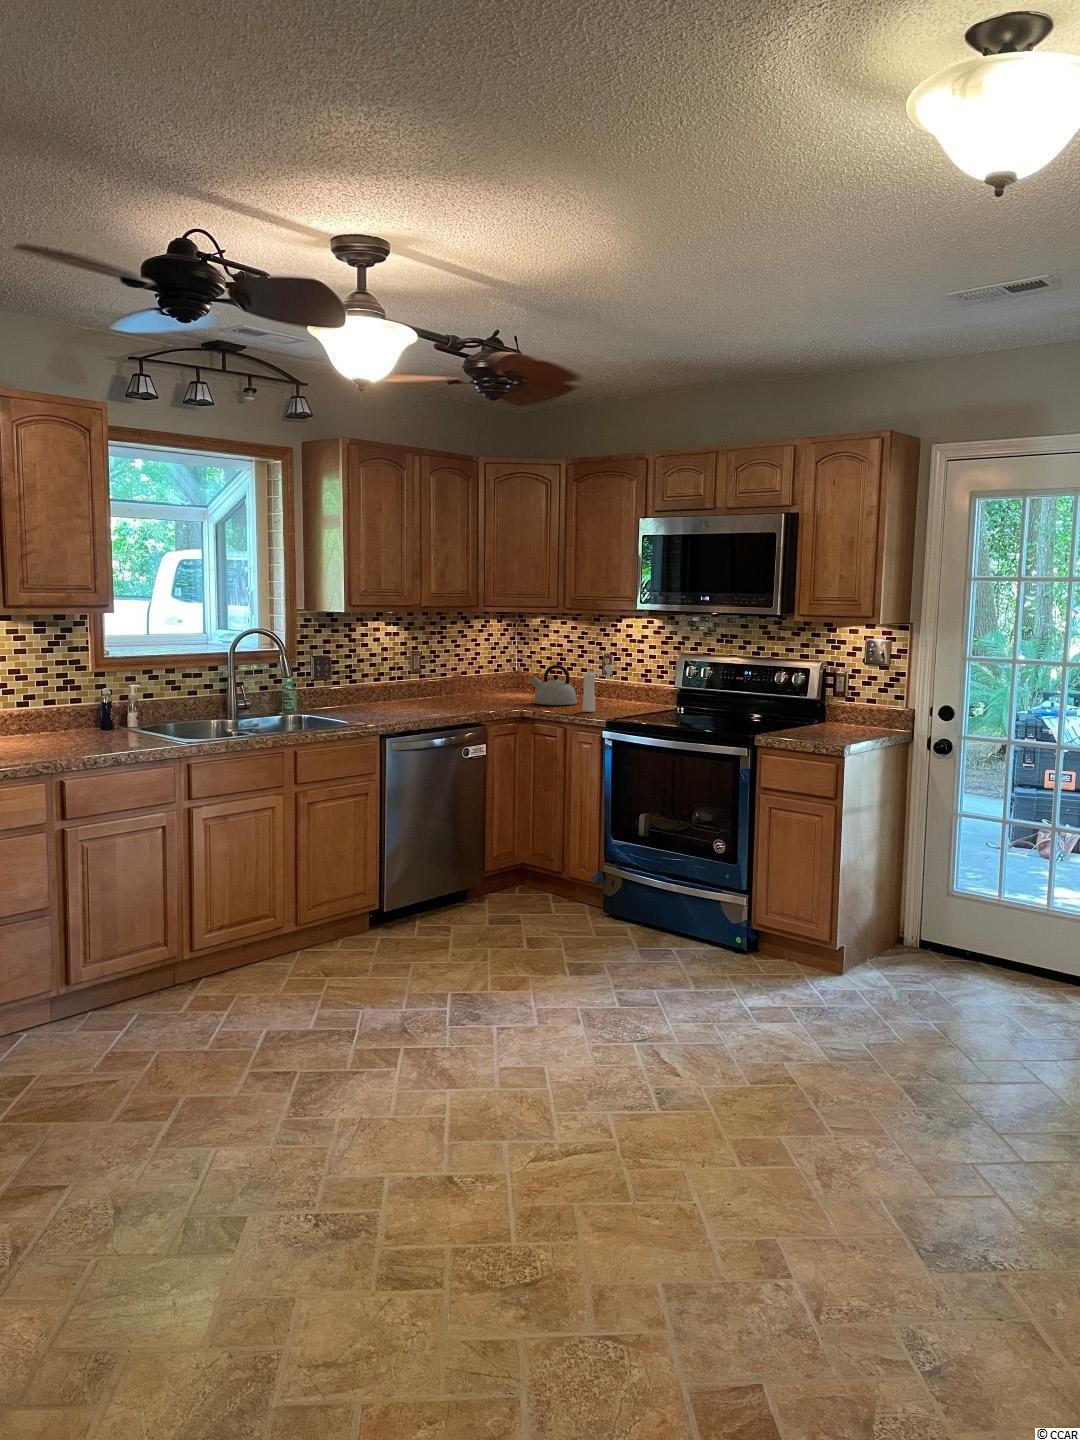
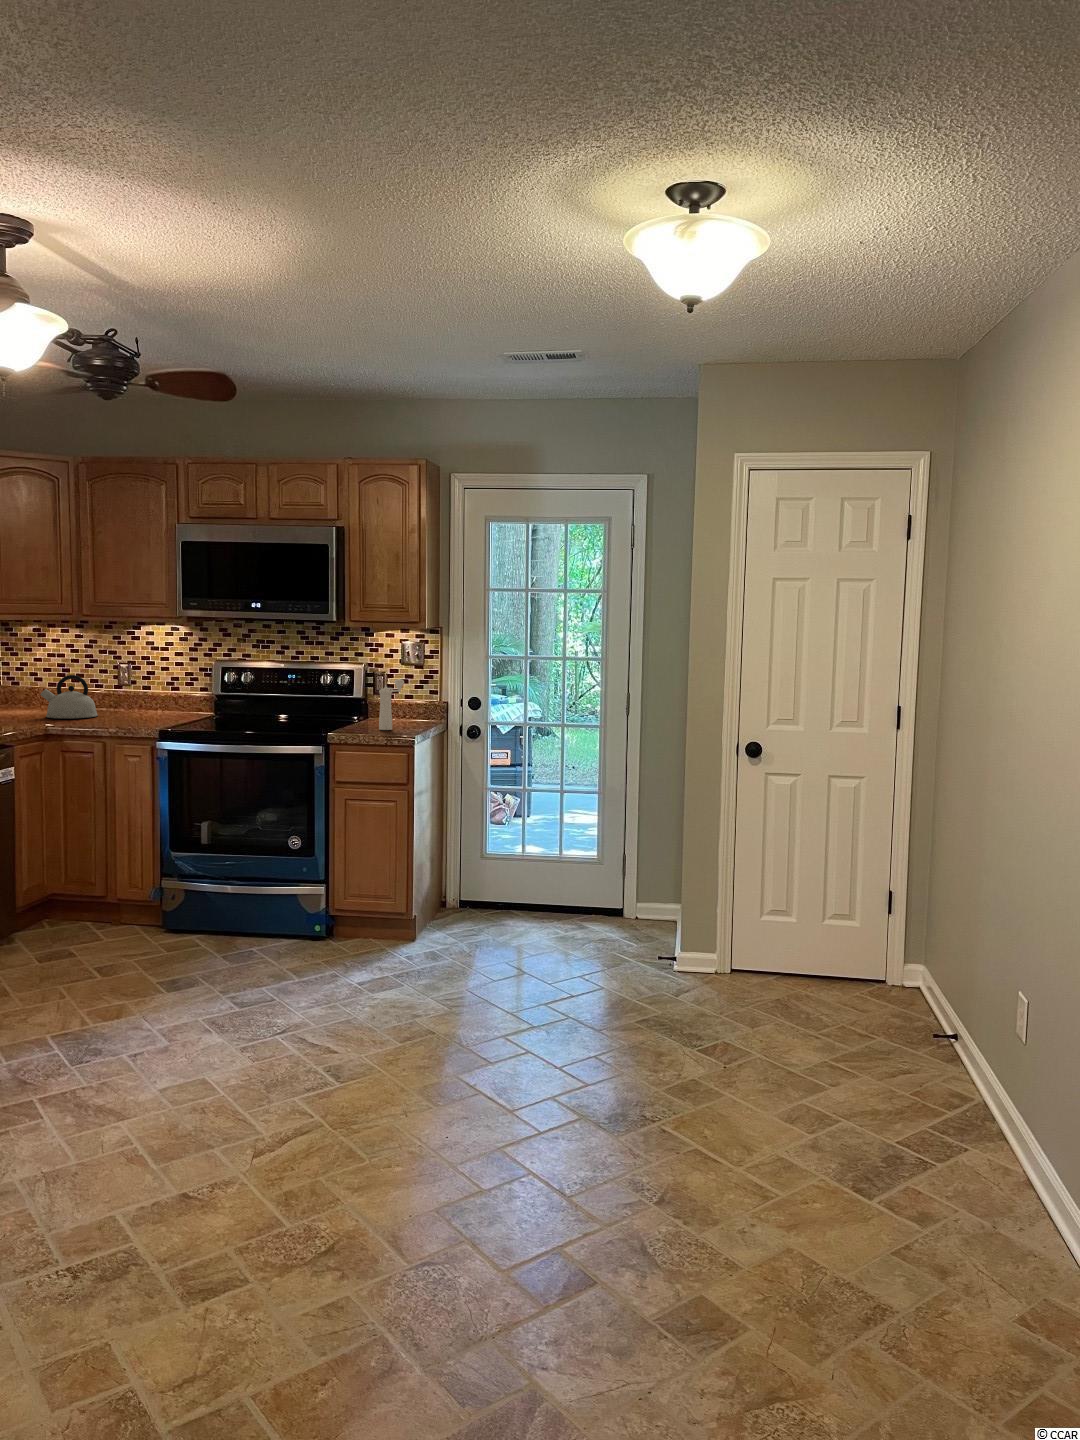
pepper mill: present [583,665,614,712] -> present [379,679,404,730]

